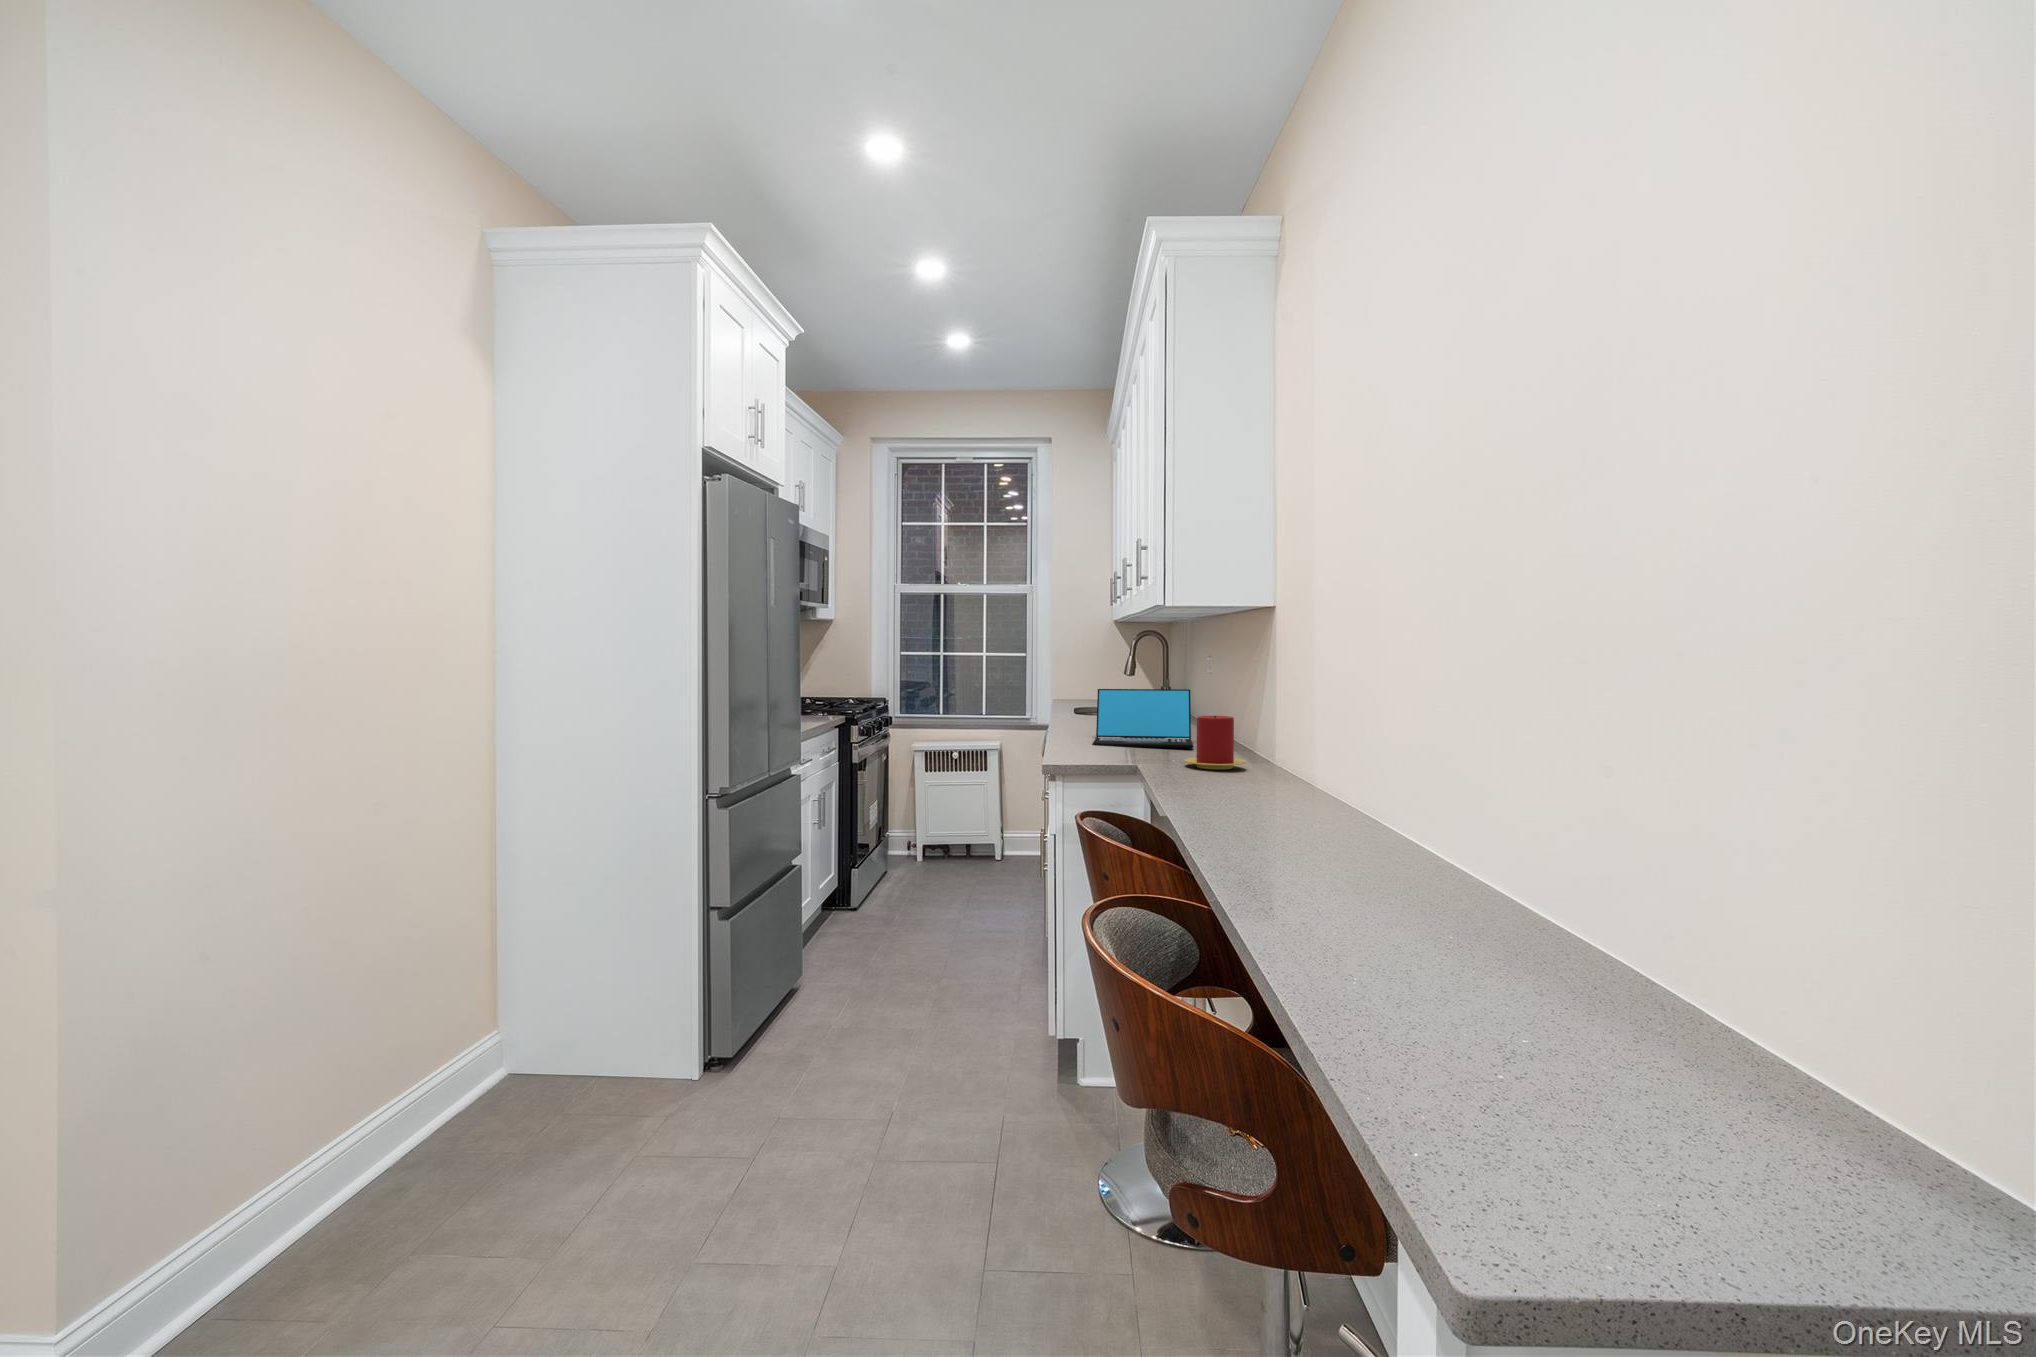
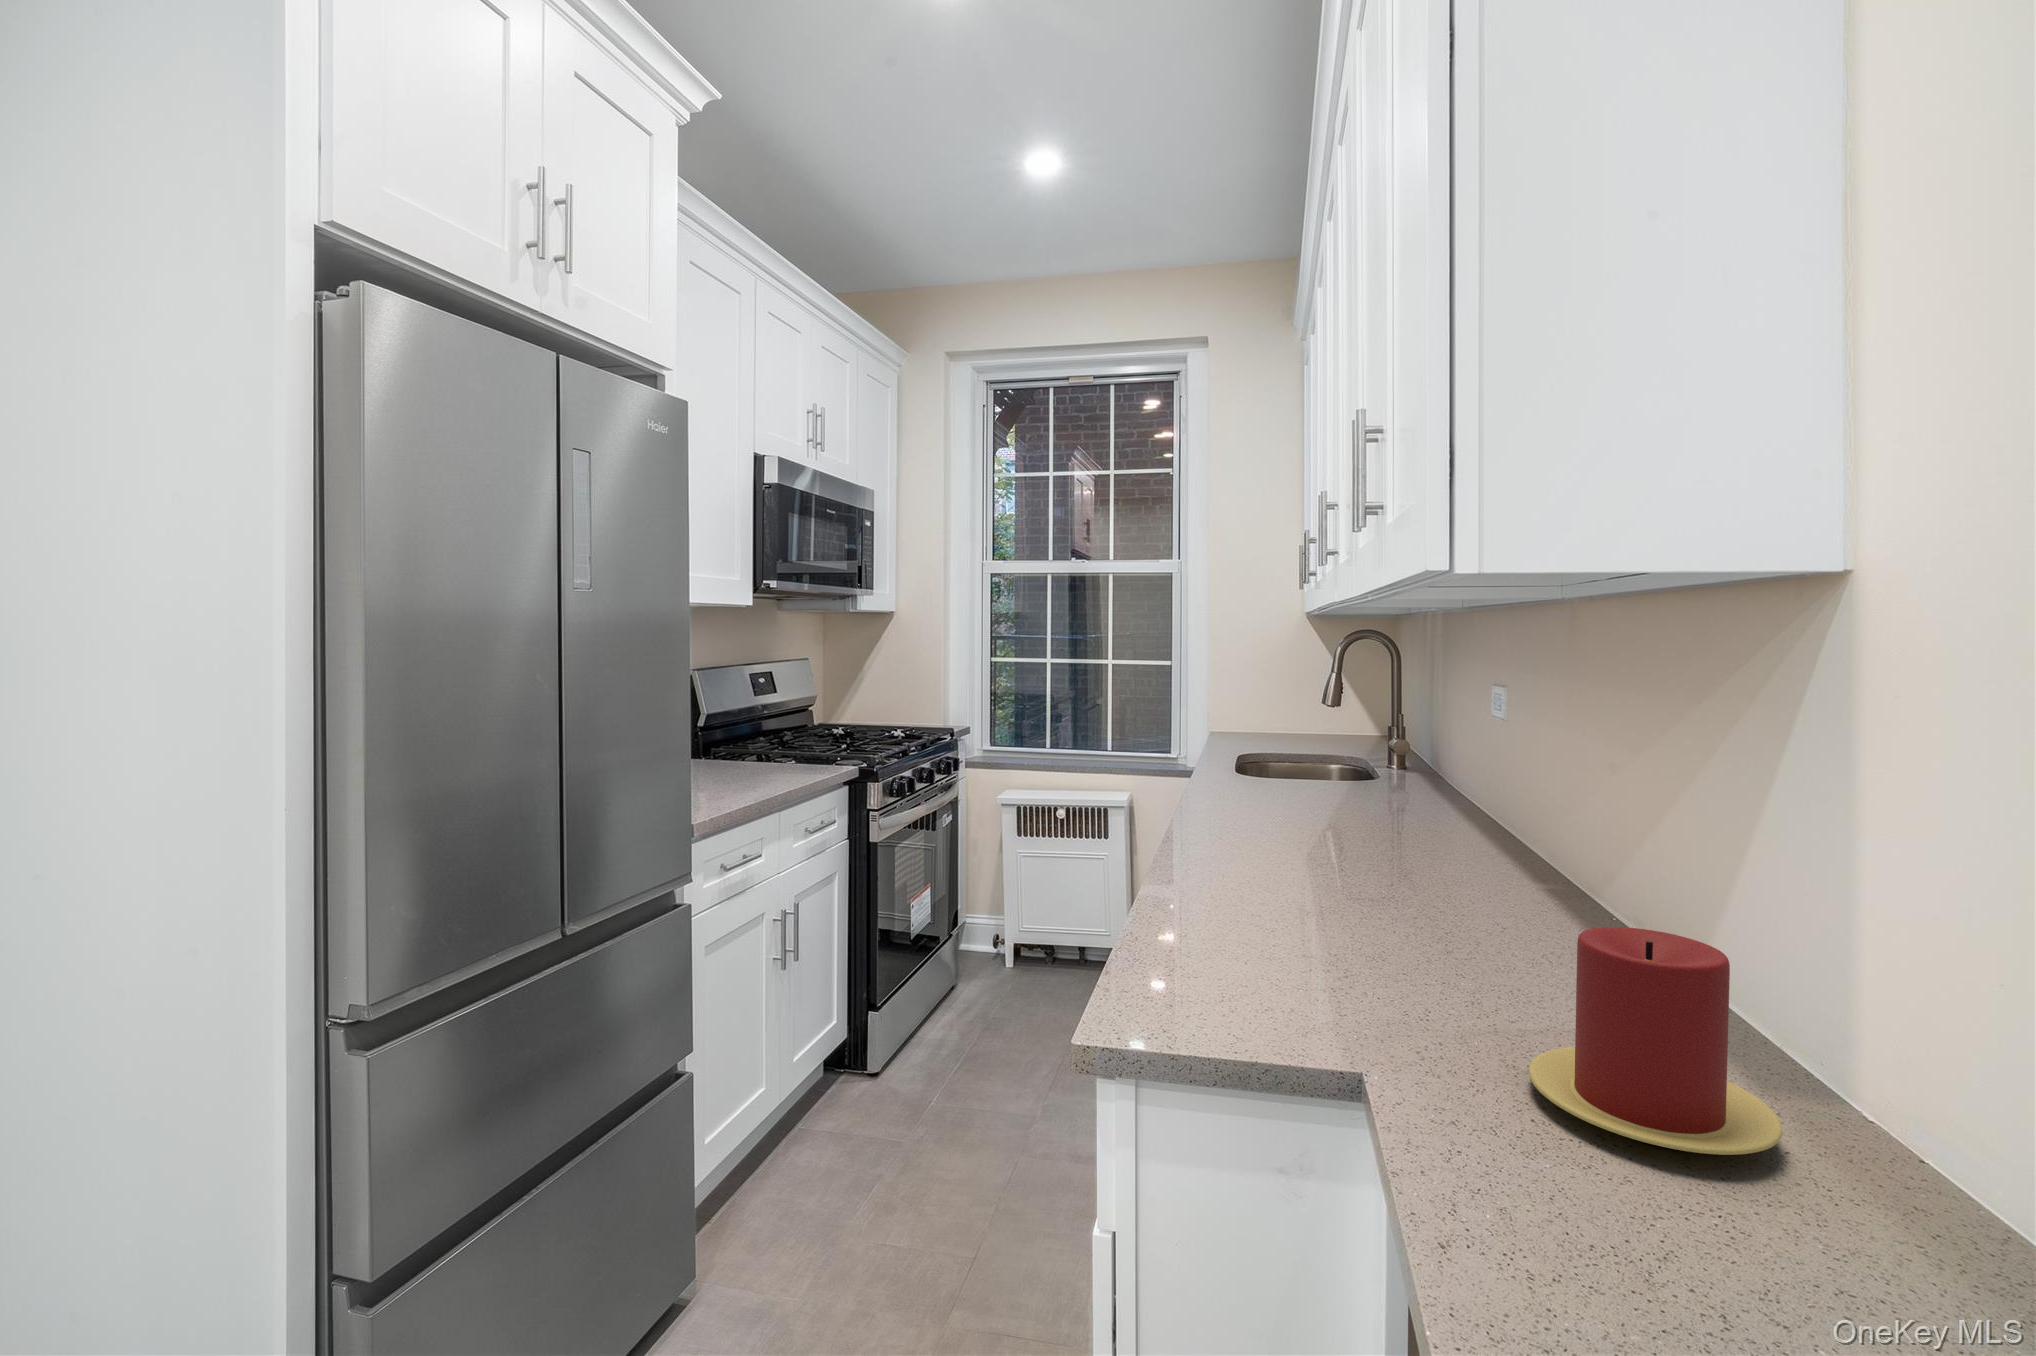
laptop: present [1092,689,1193,748] -> none [1243,762,1510,943]

